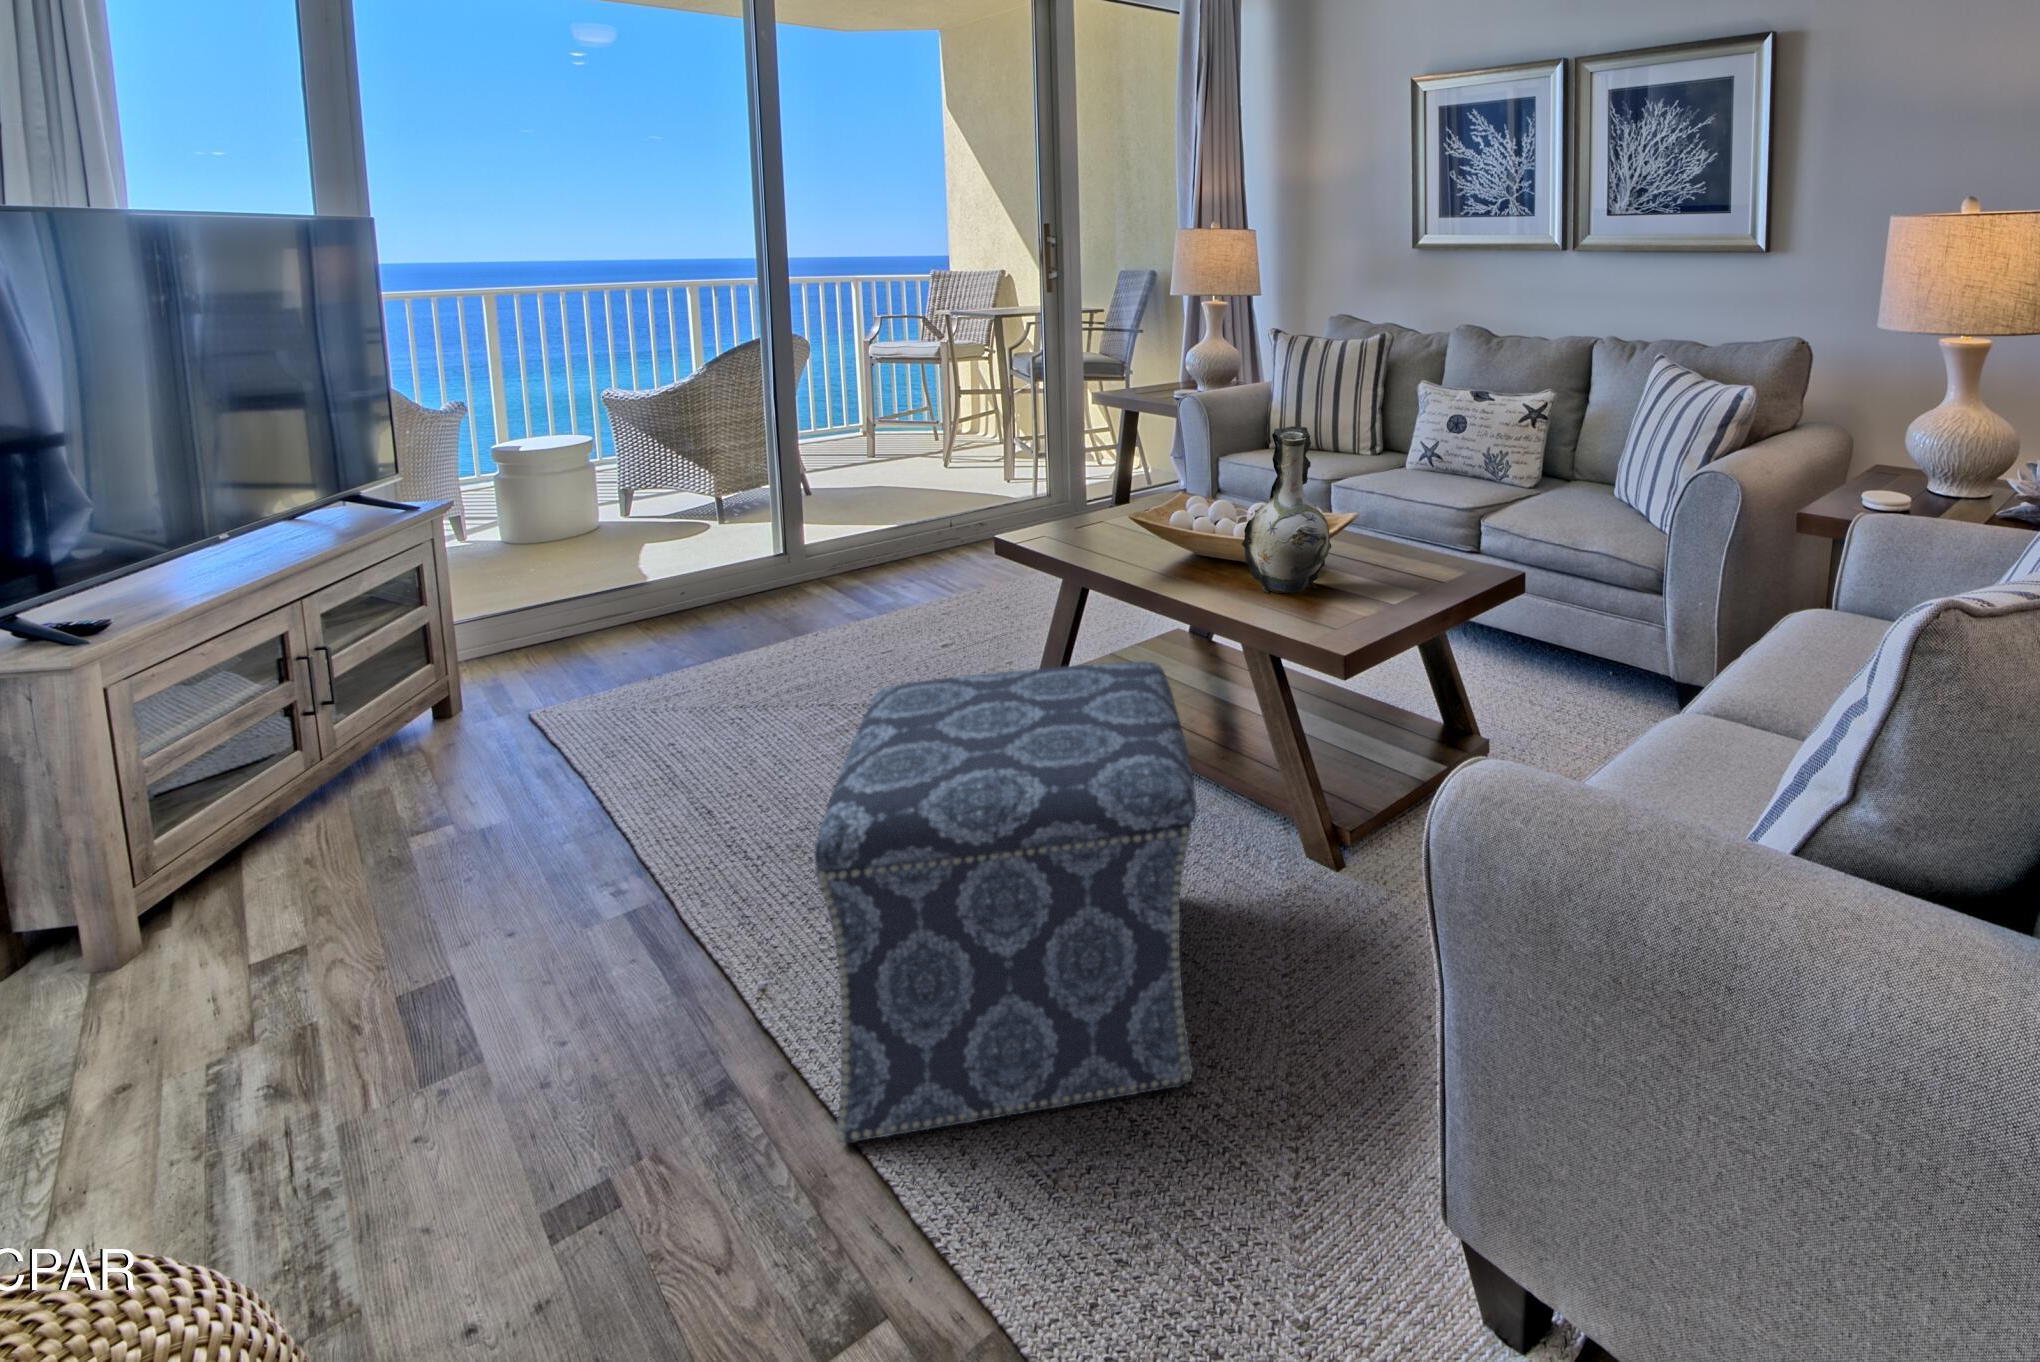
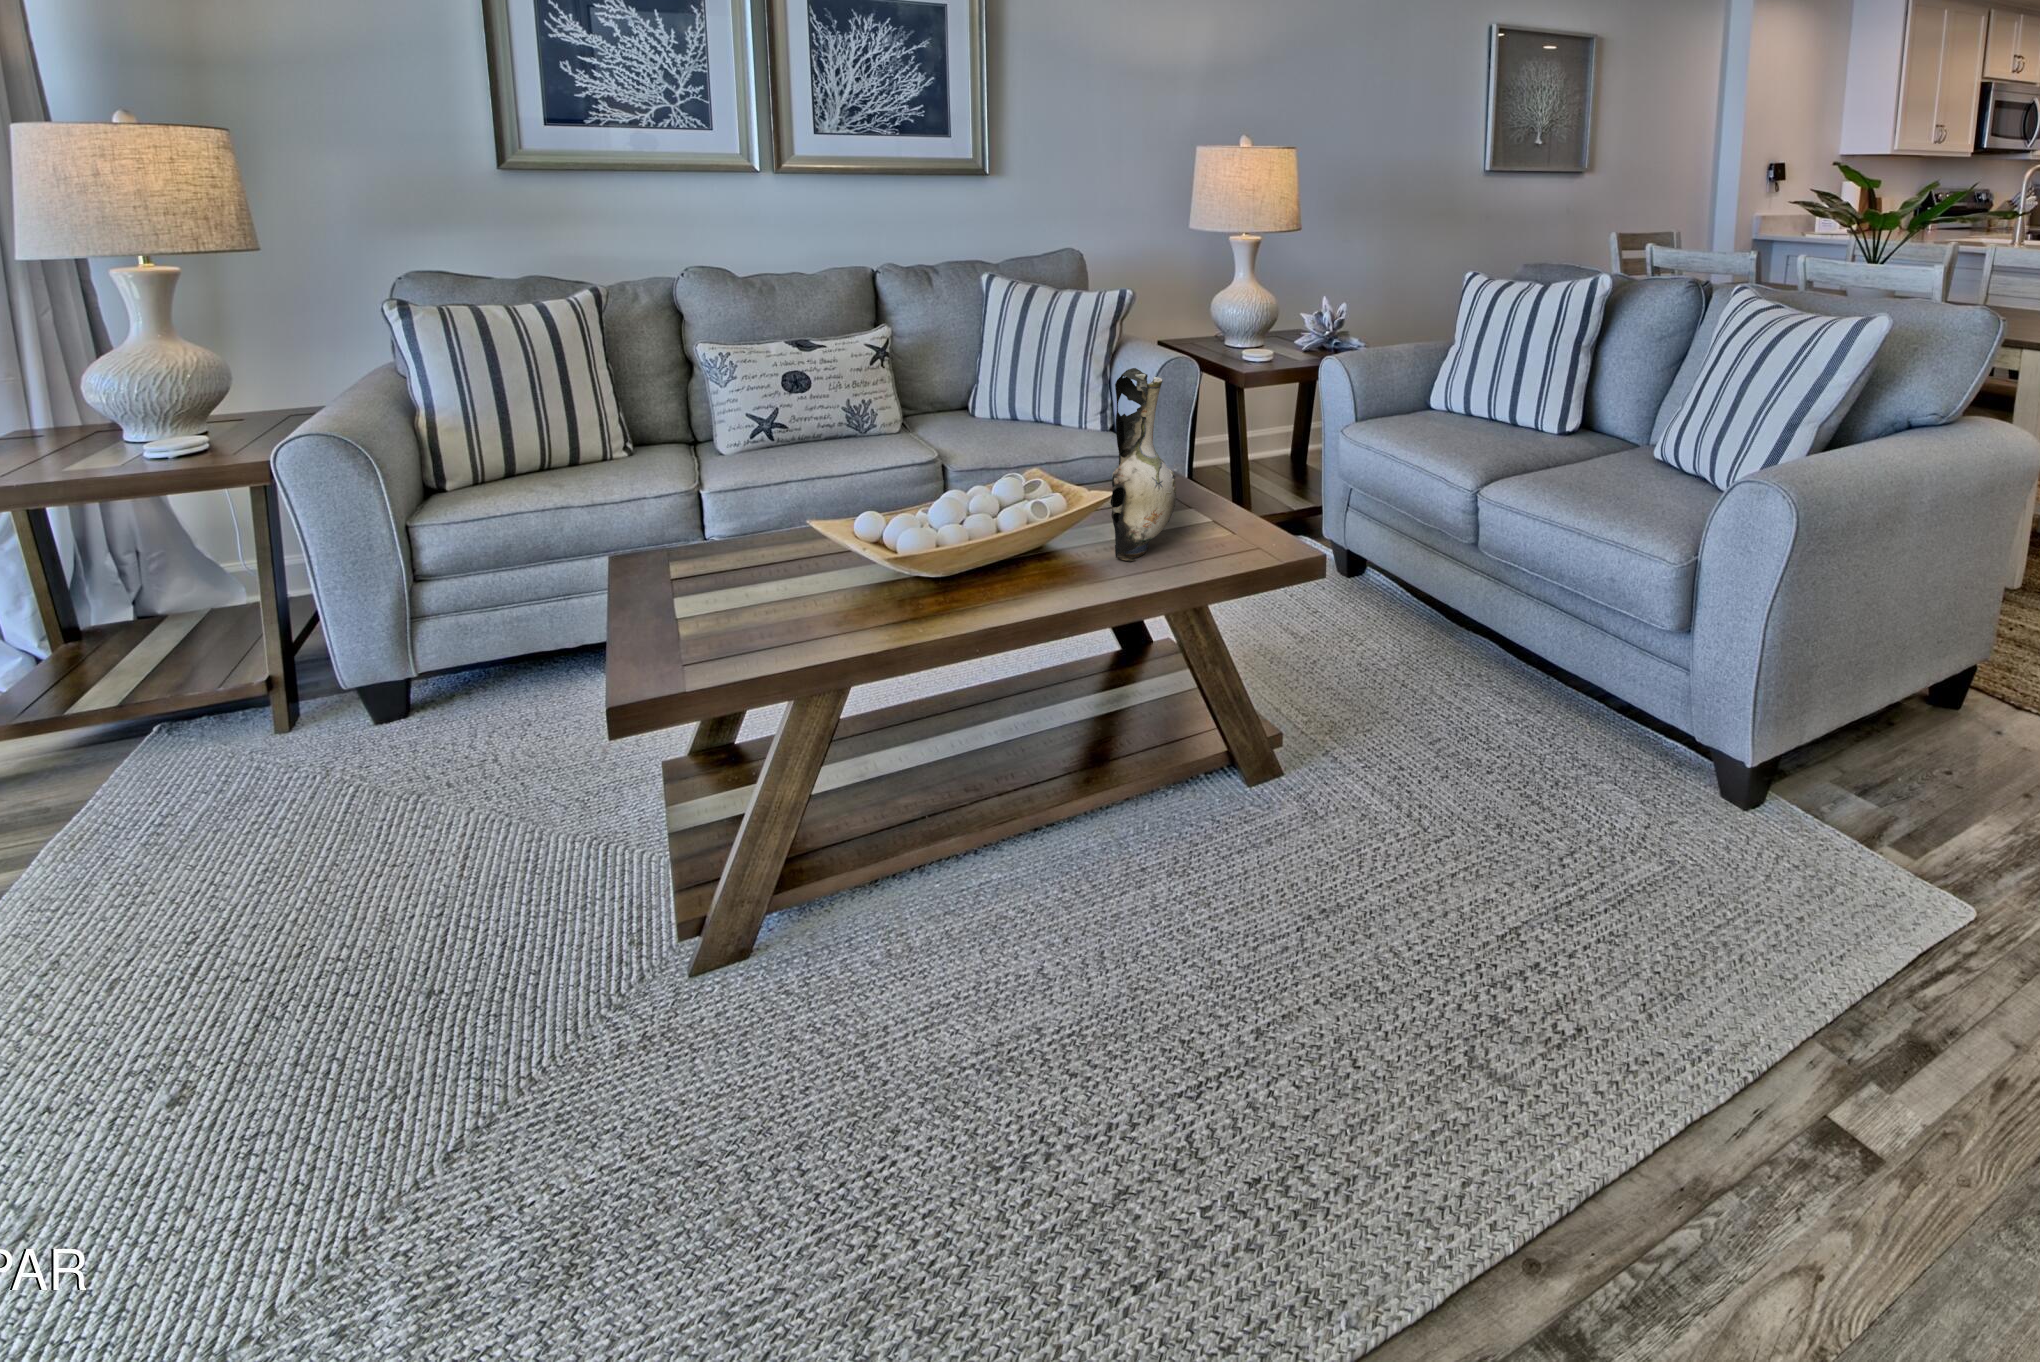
ottoman: present [814,661,1196,1143] -> none [1269,632,1696,1164]

